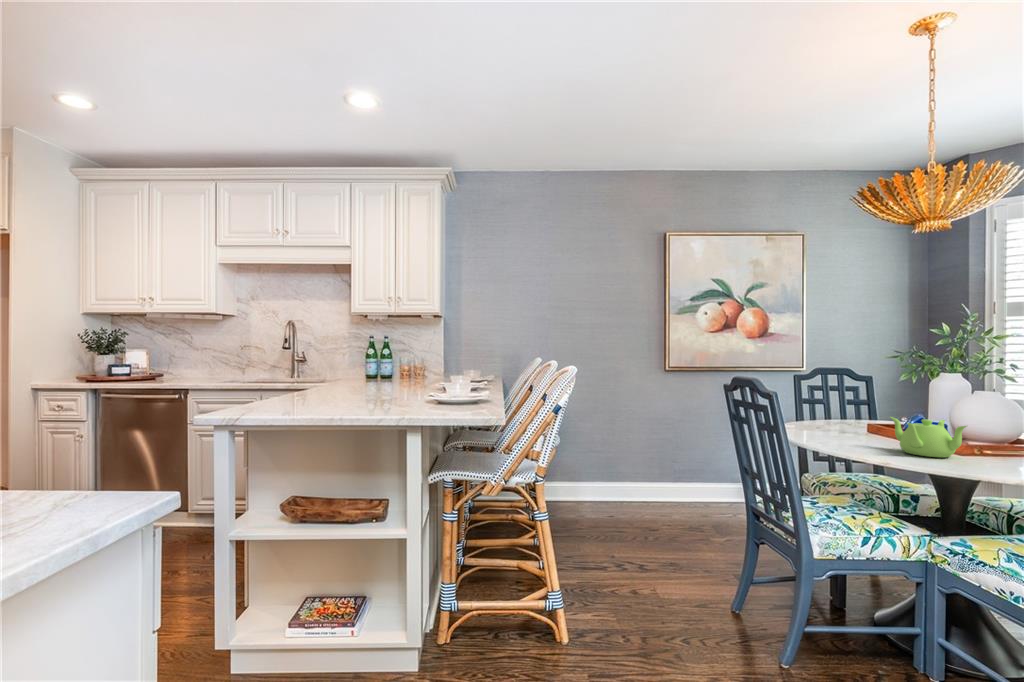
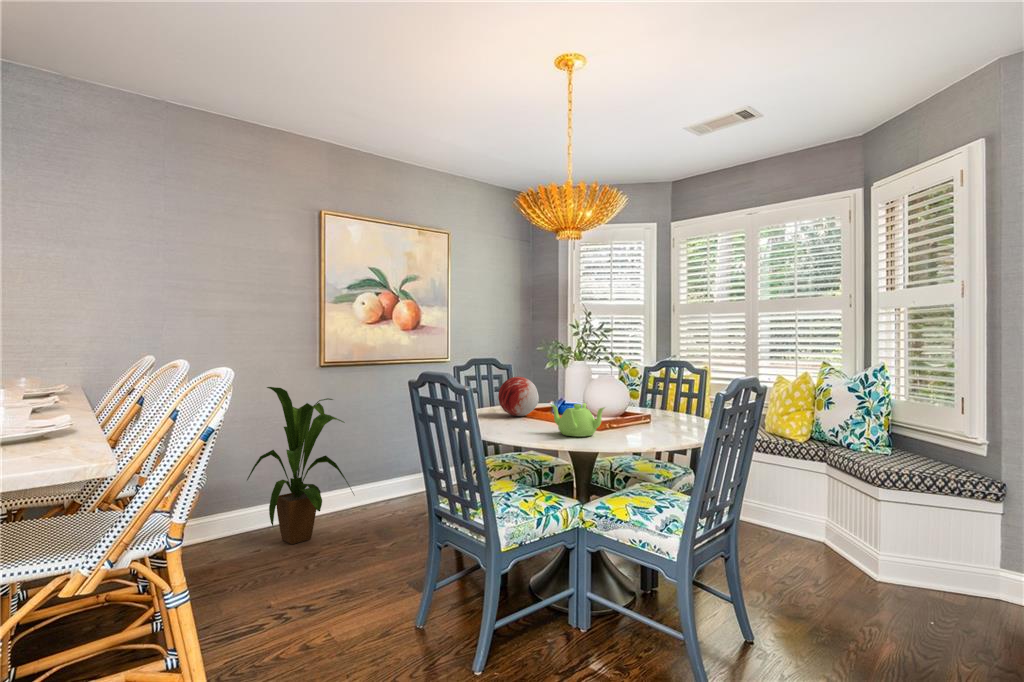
house plant: none [605,385,693,520] -> present [247,387,354,544]
decorative orb: none [837,387,890,430] -> present [498,377,539,416]

